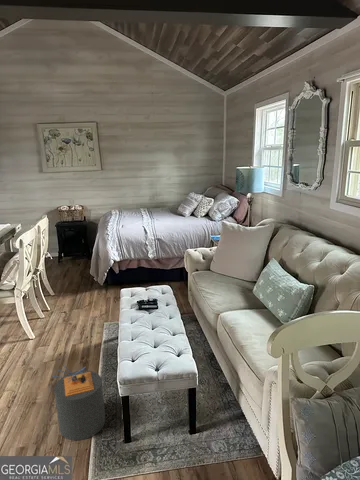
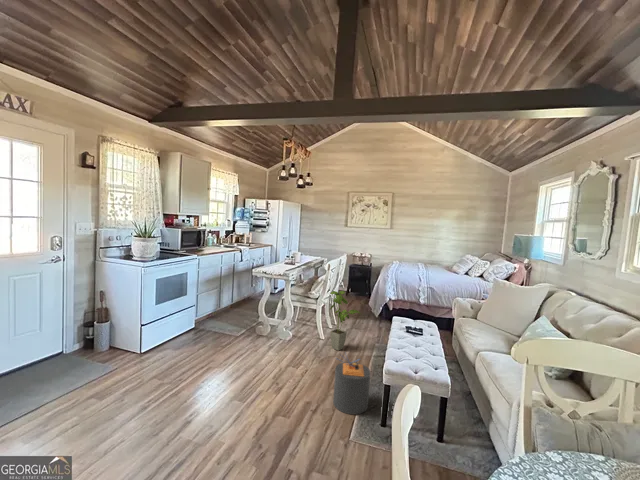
house plant: none [31,273,79,348] -> present [330,291,360,350]

